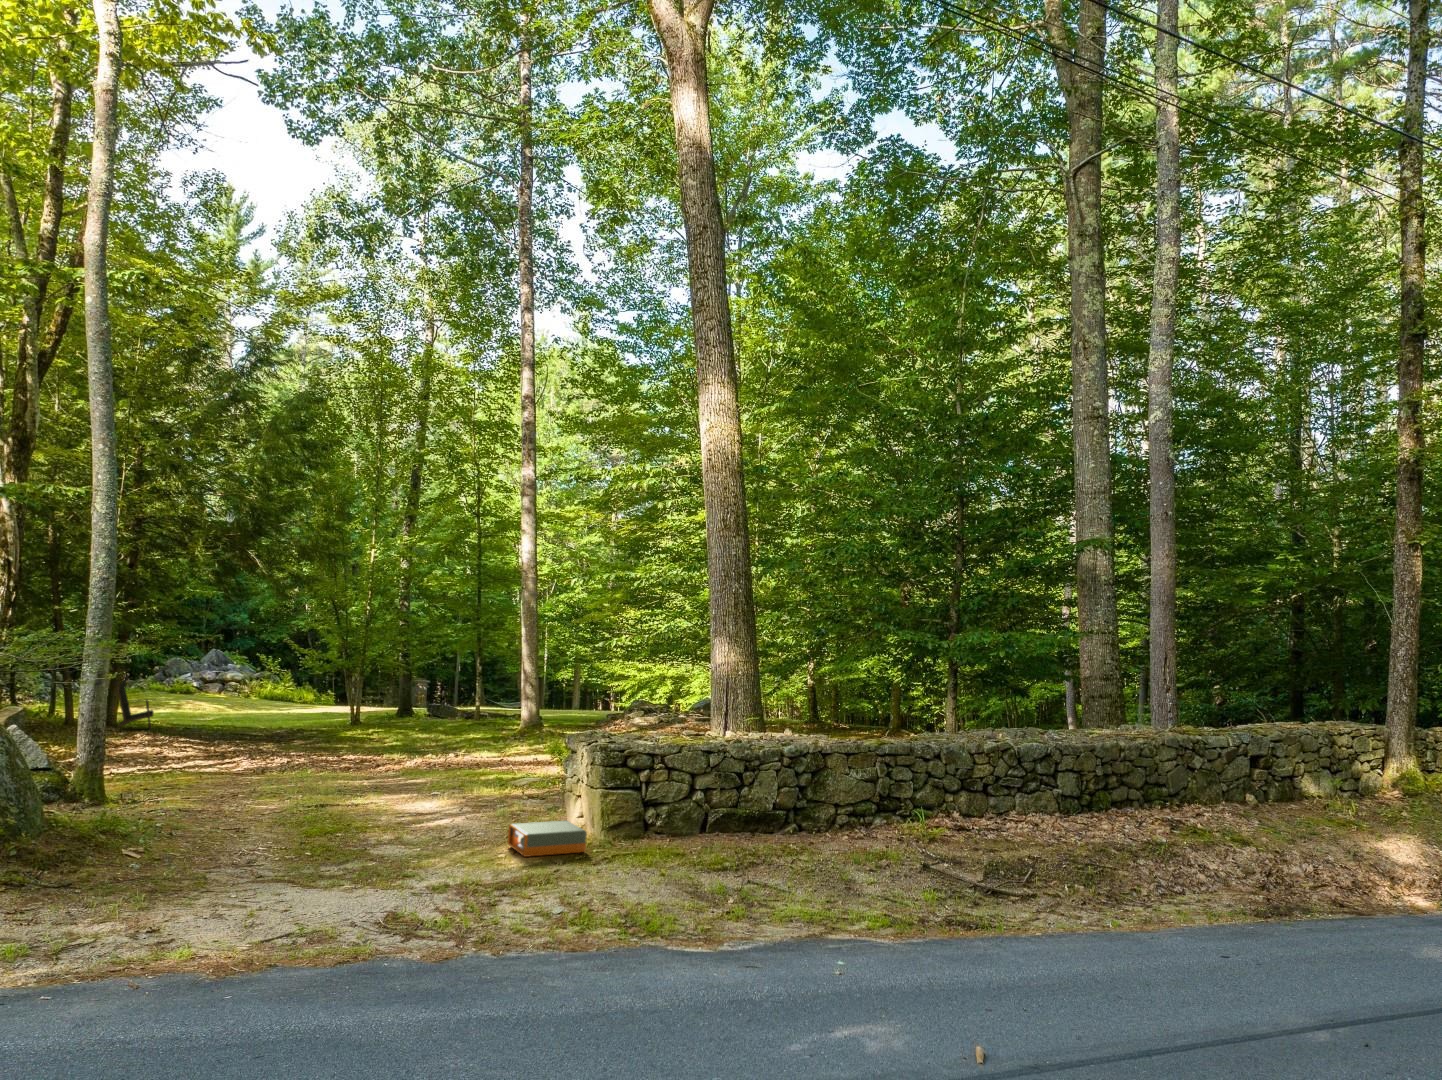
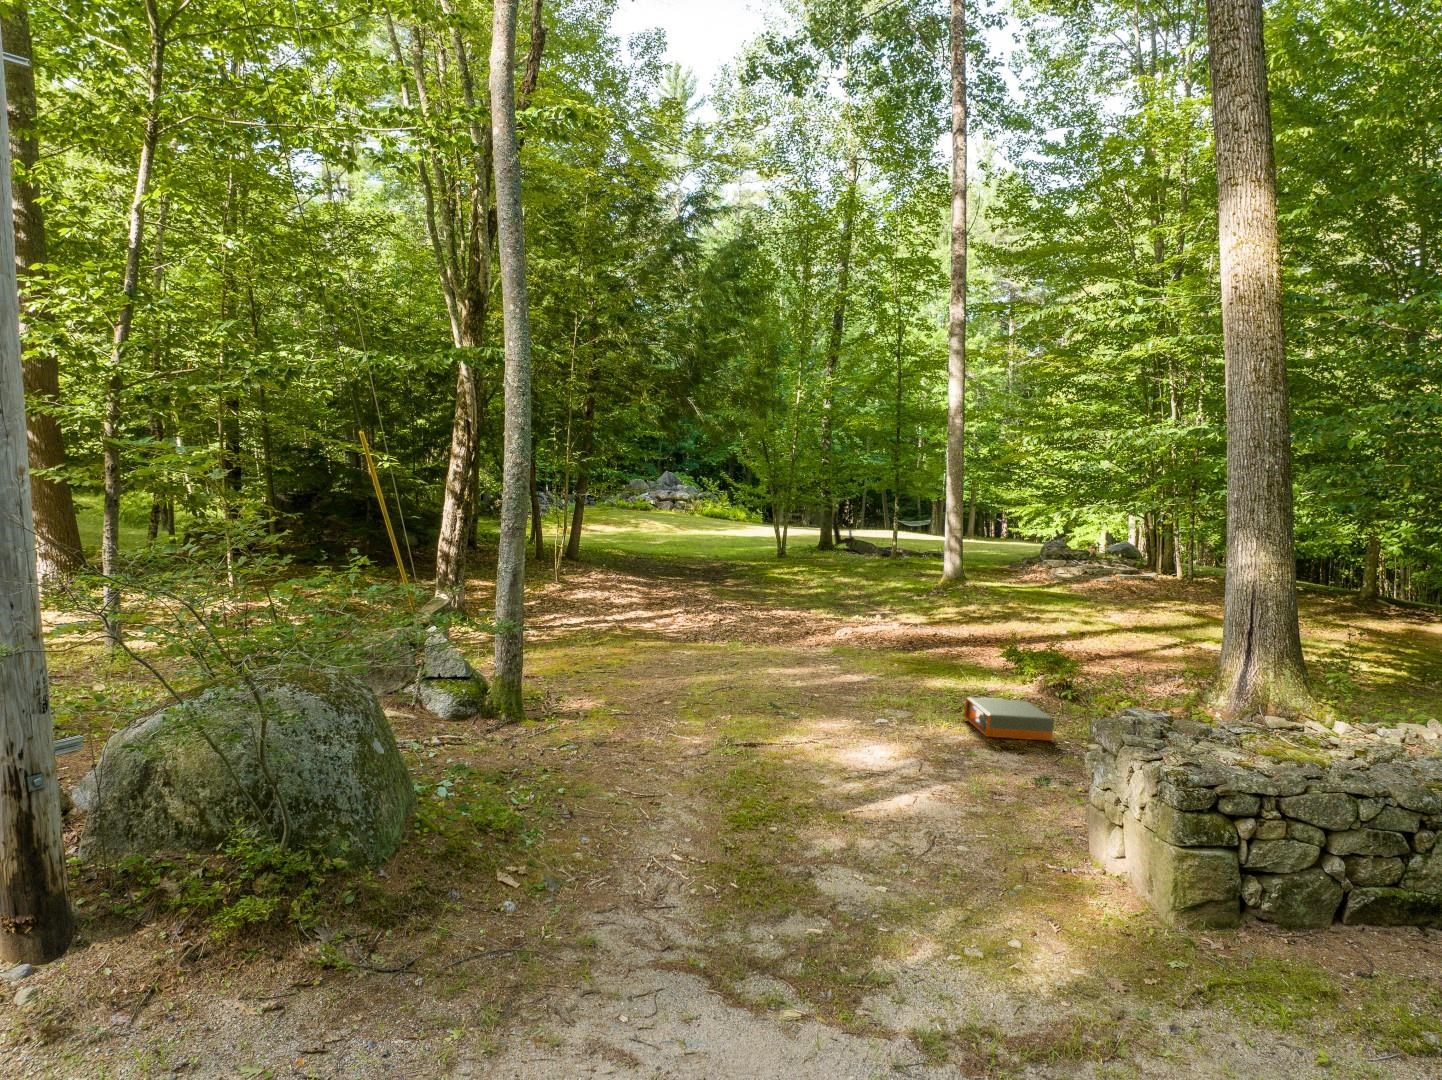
lounge chair: present [117,676,155,730] -> present [830,511,854,550]

